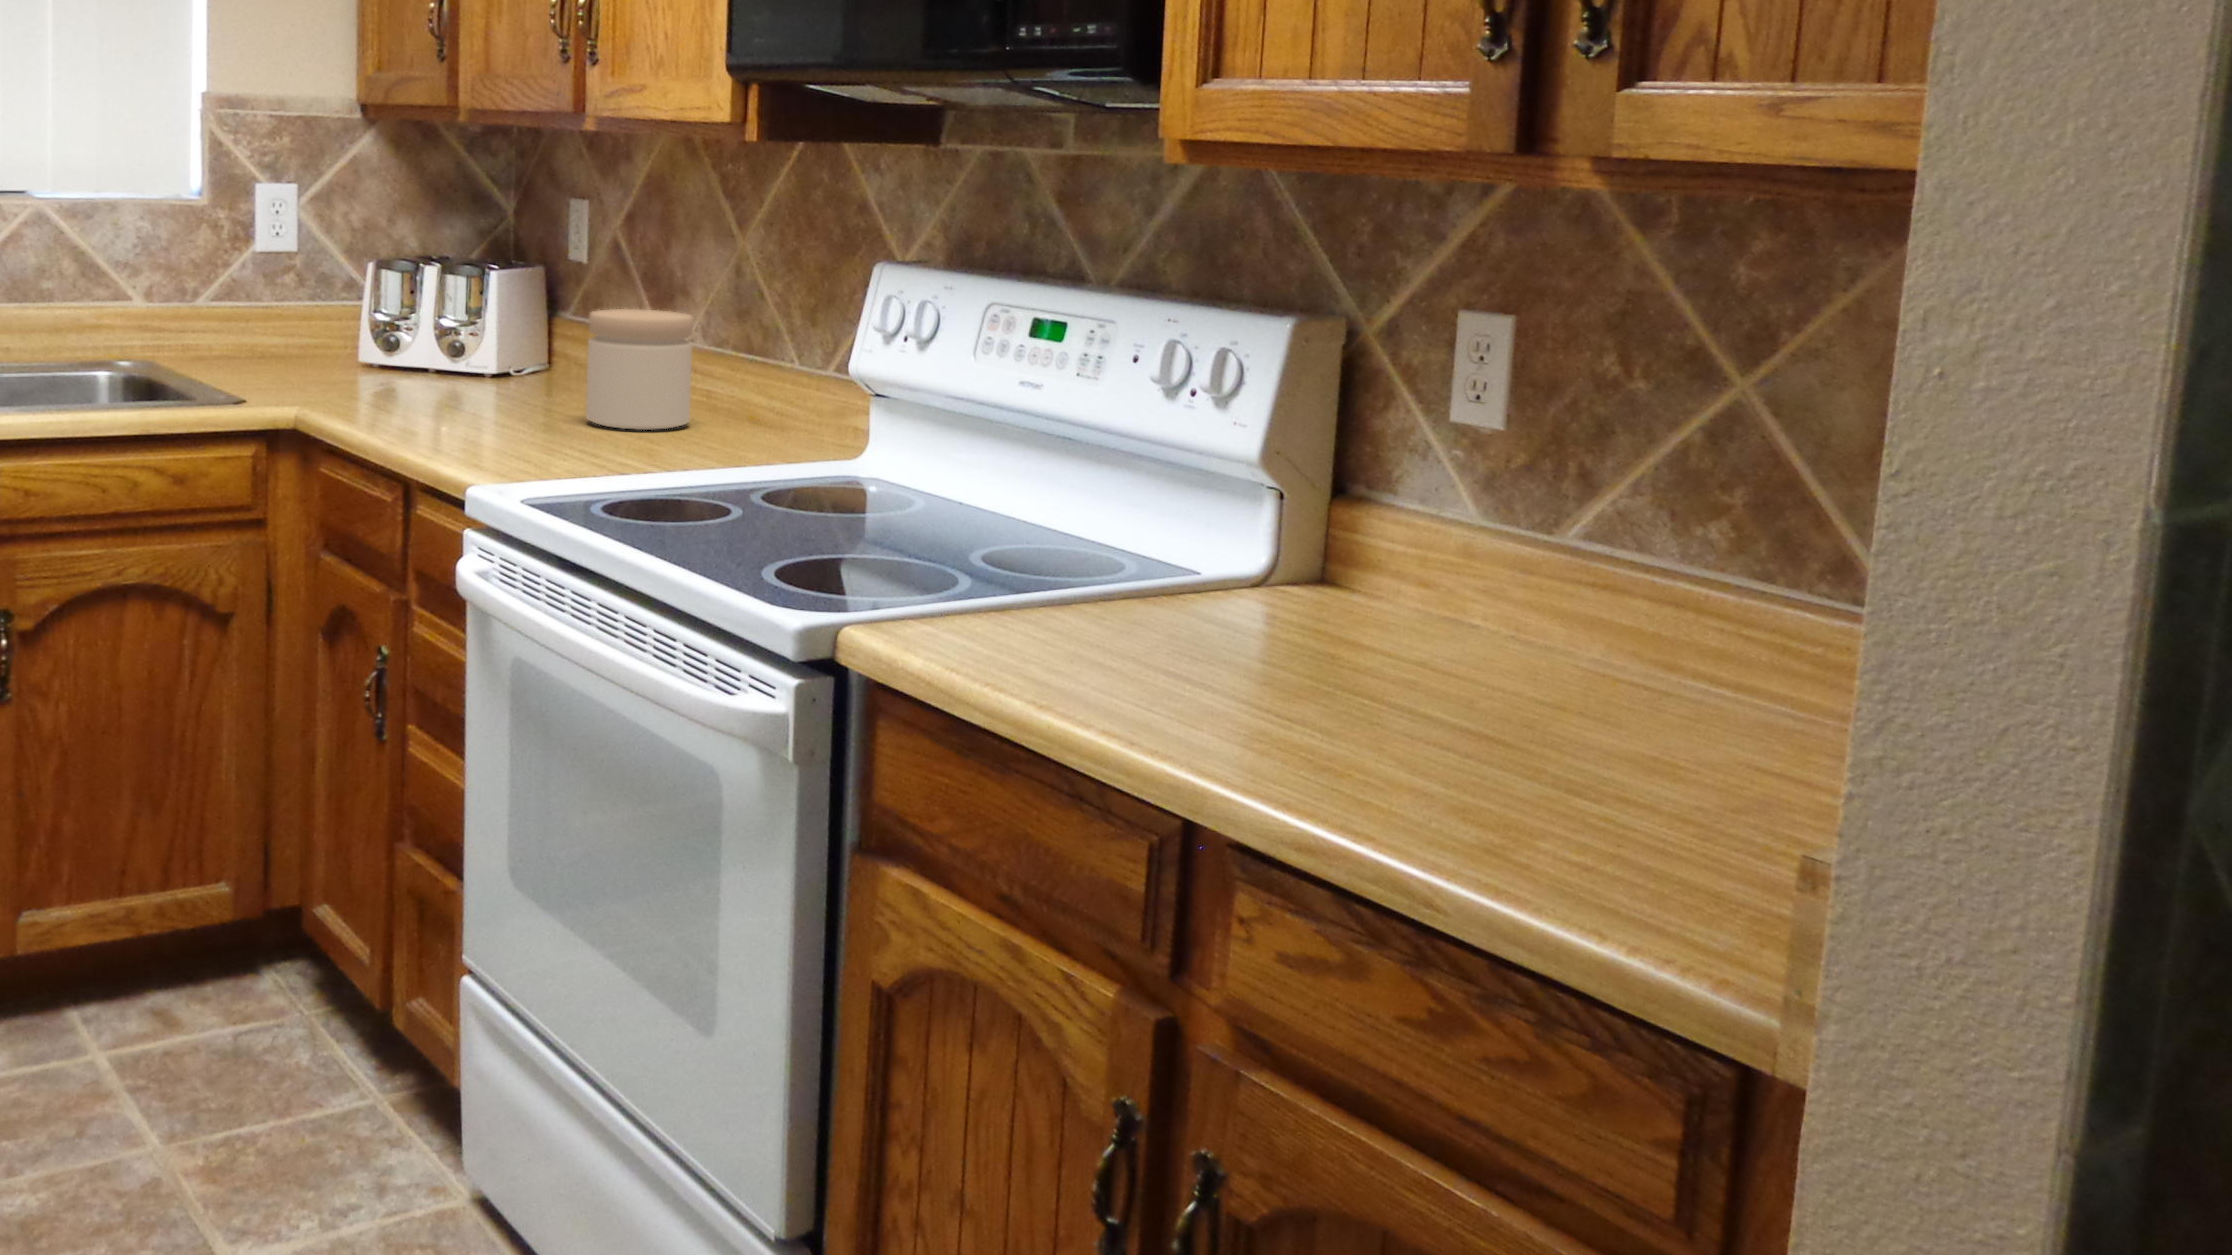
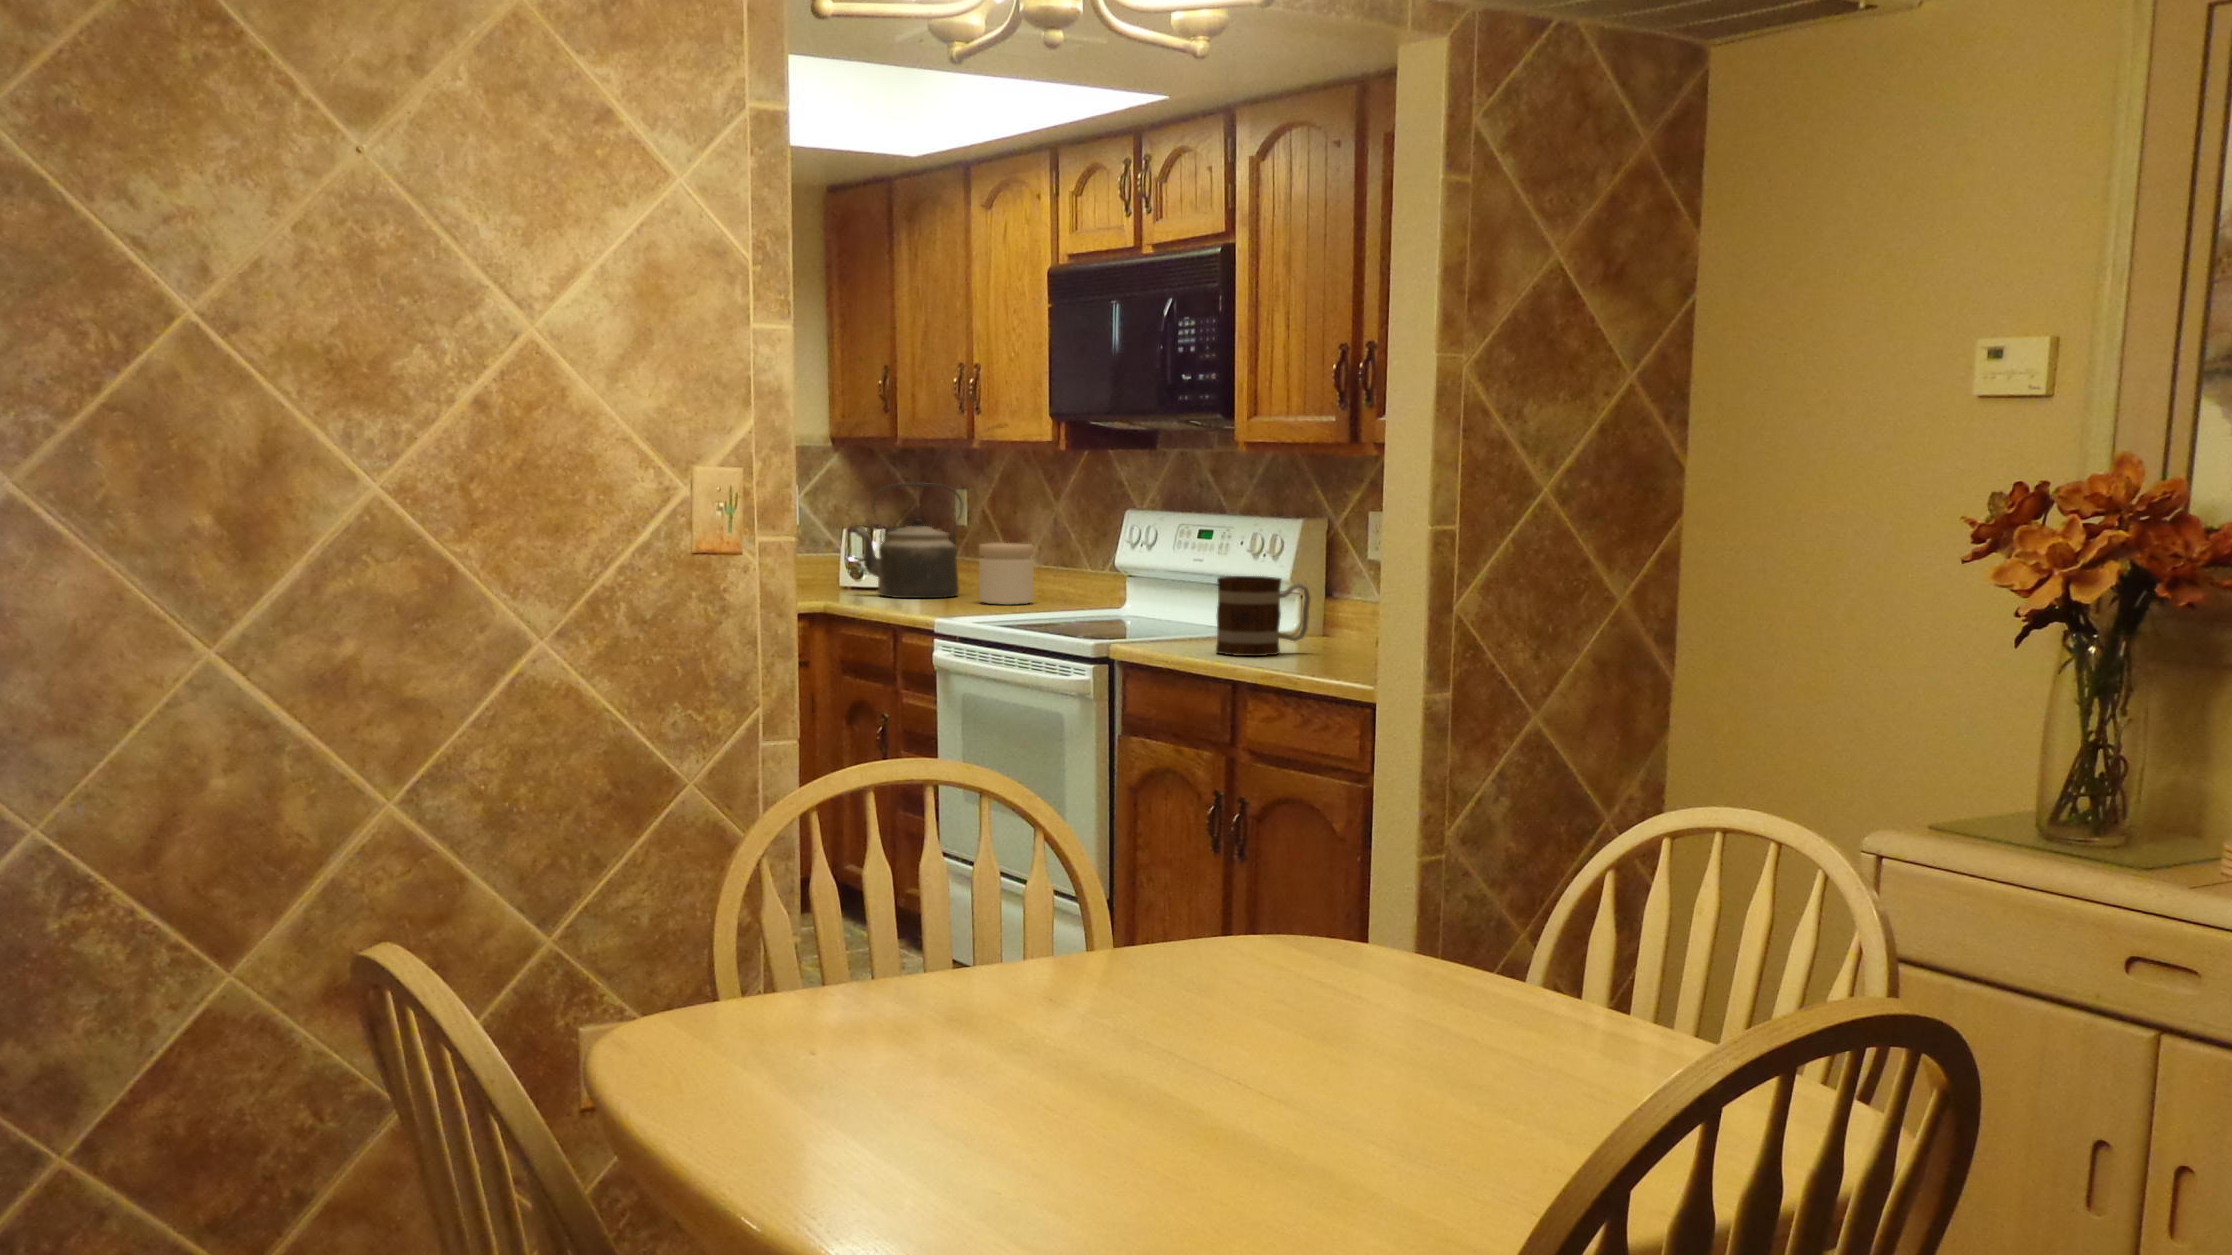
kettle: none [371,190,570,403] -> present [857,483,962,598]
mug: none [1115,478,1367,707] -> present [1216,576,1310,656]

